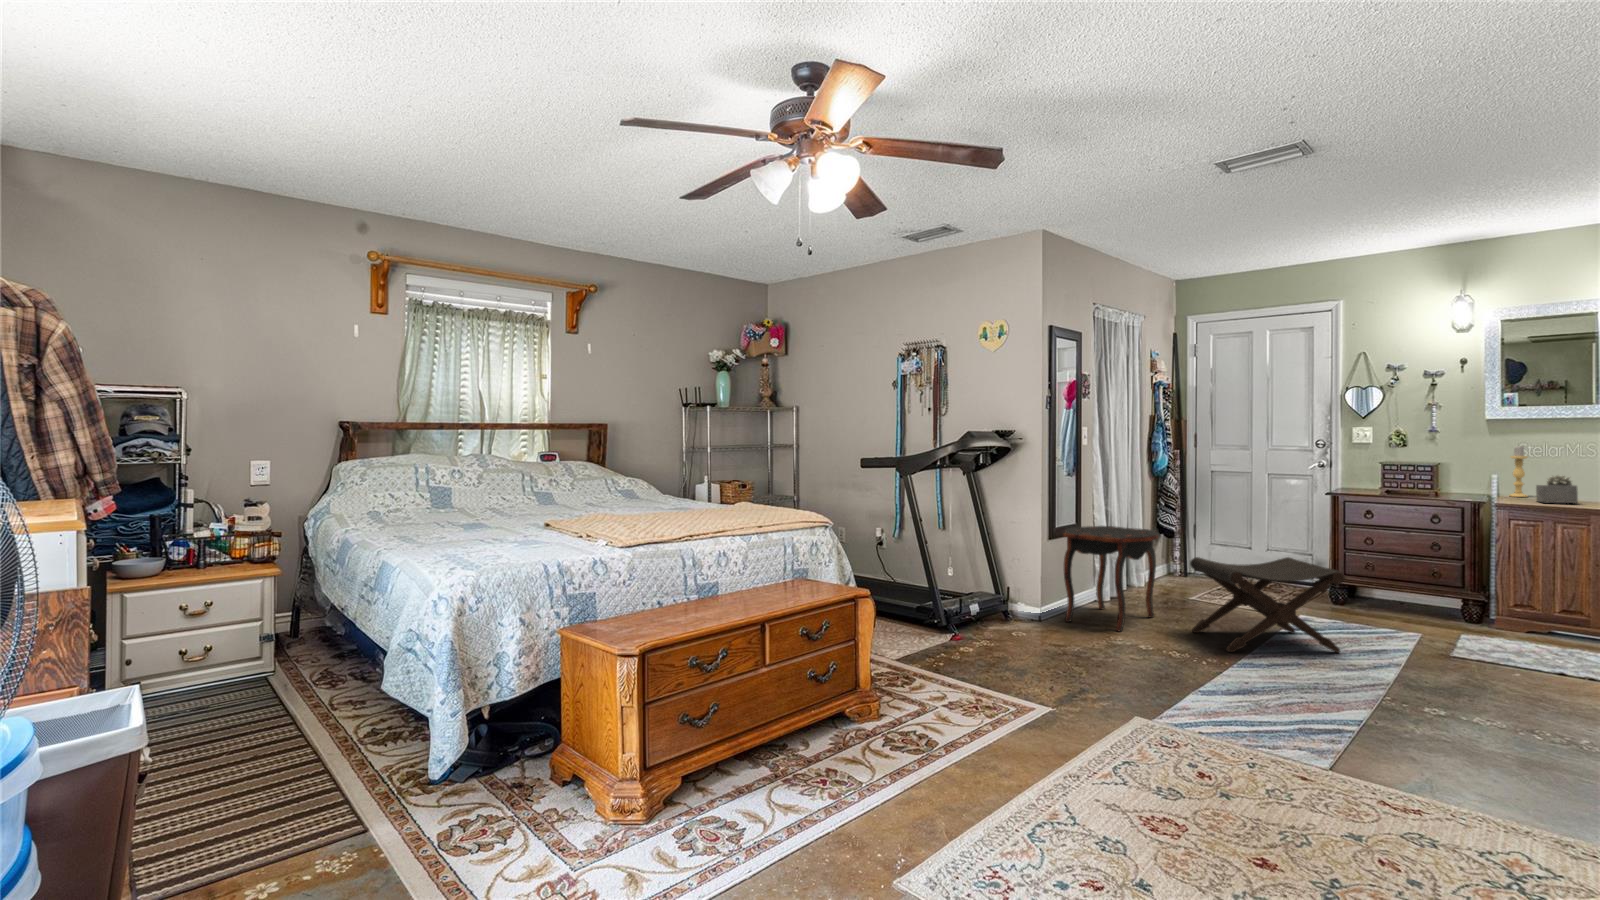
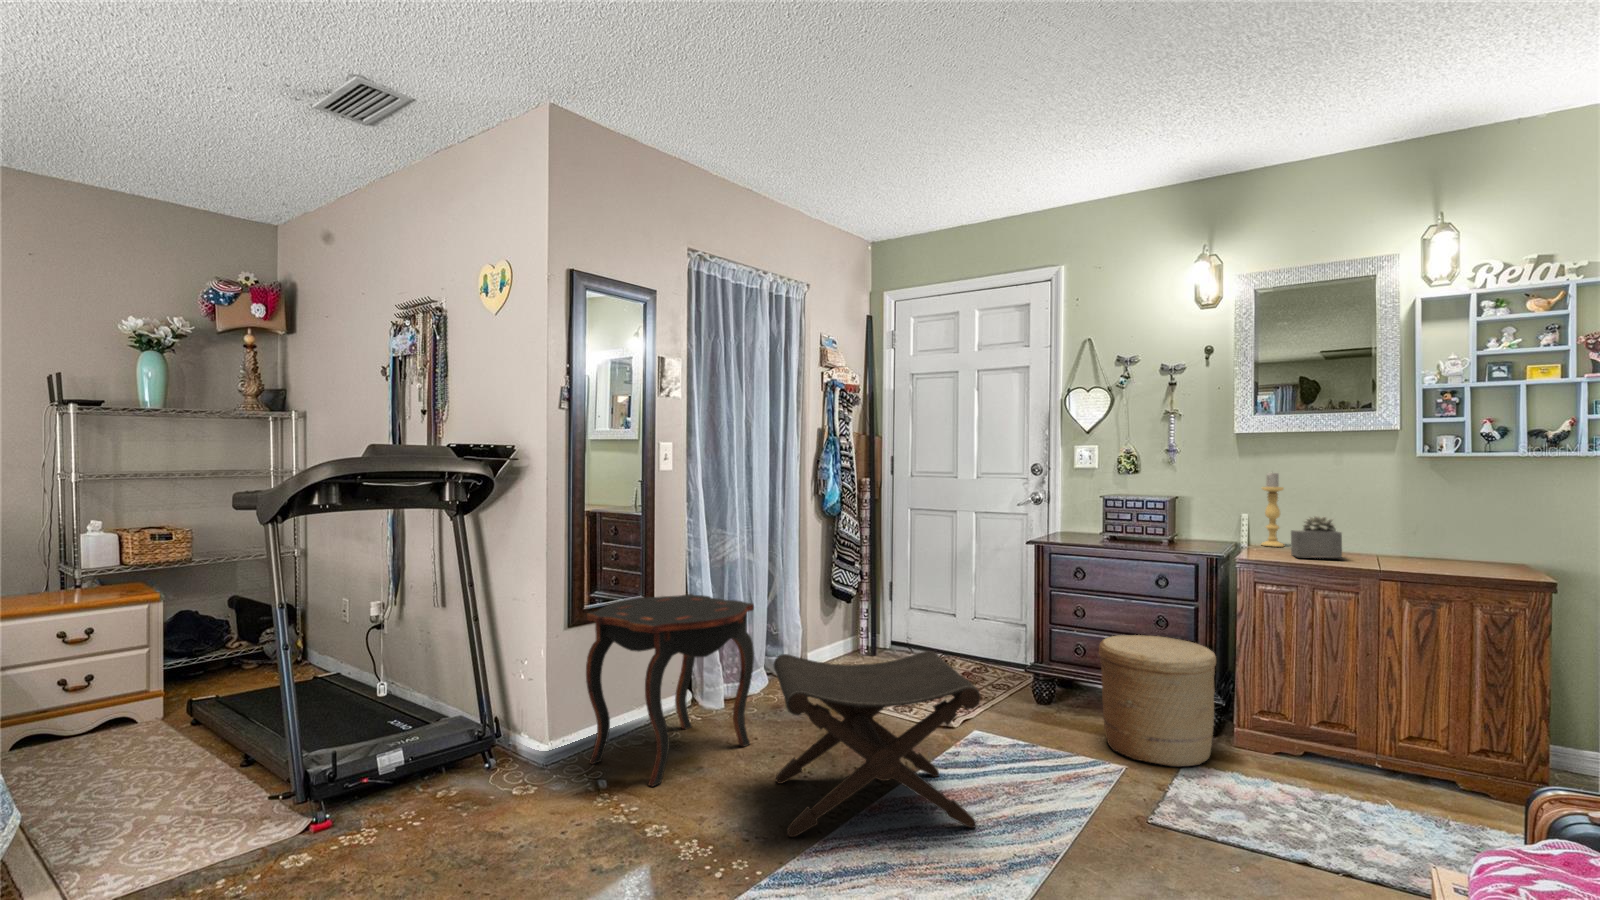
woven basket: none [1392,555,1483,634] -> present [1099,635,1216,767]

